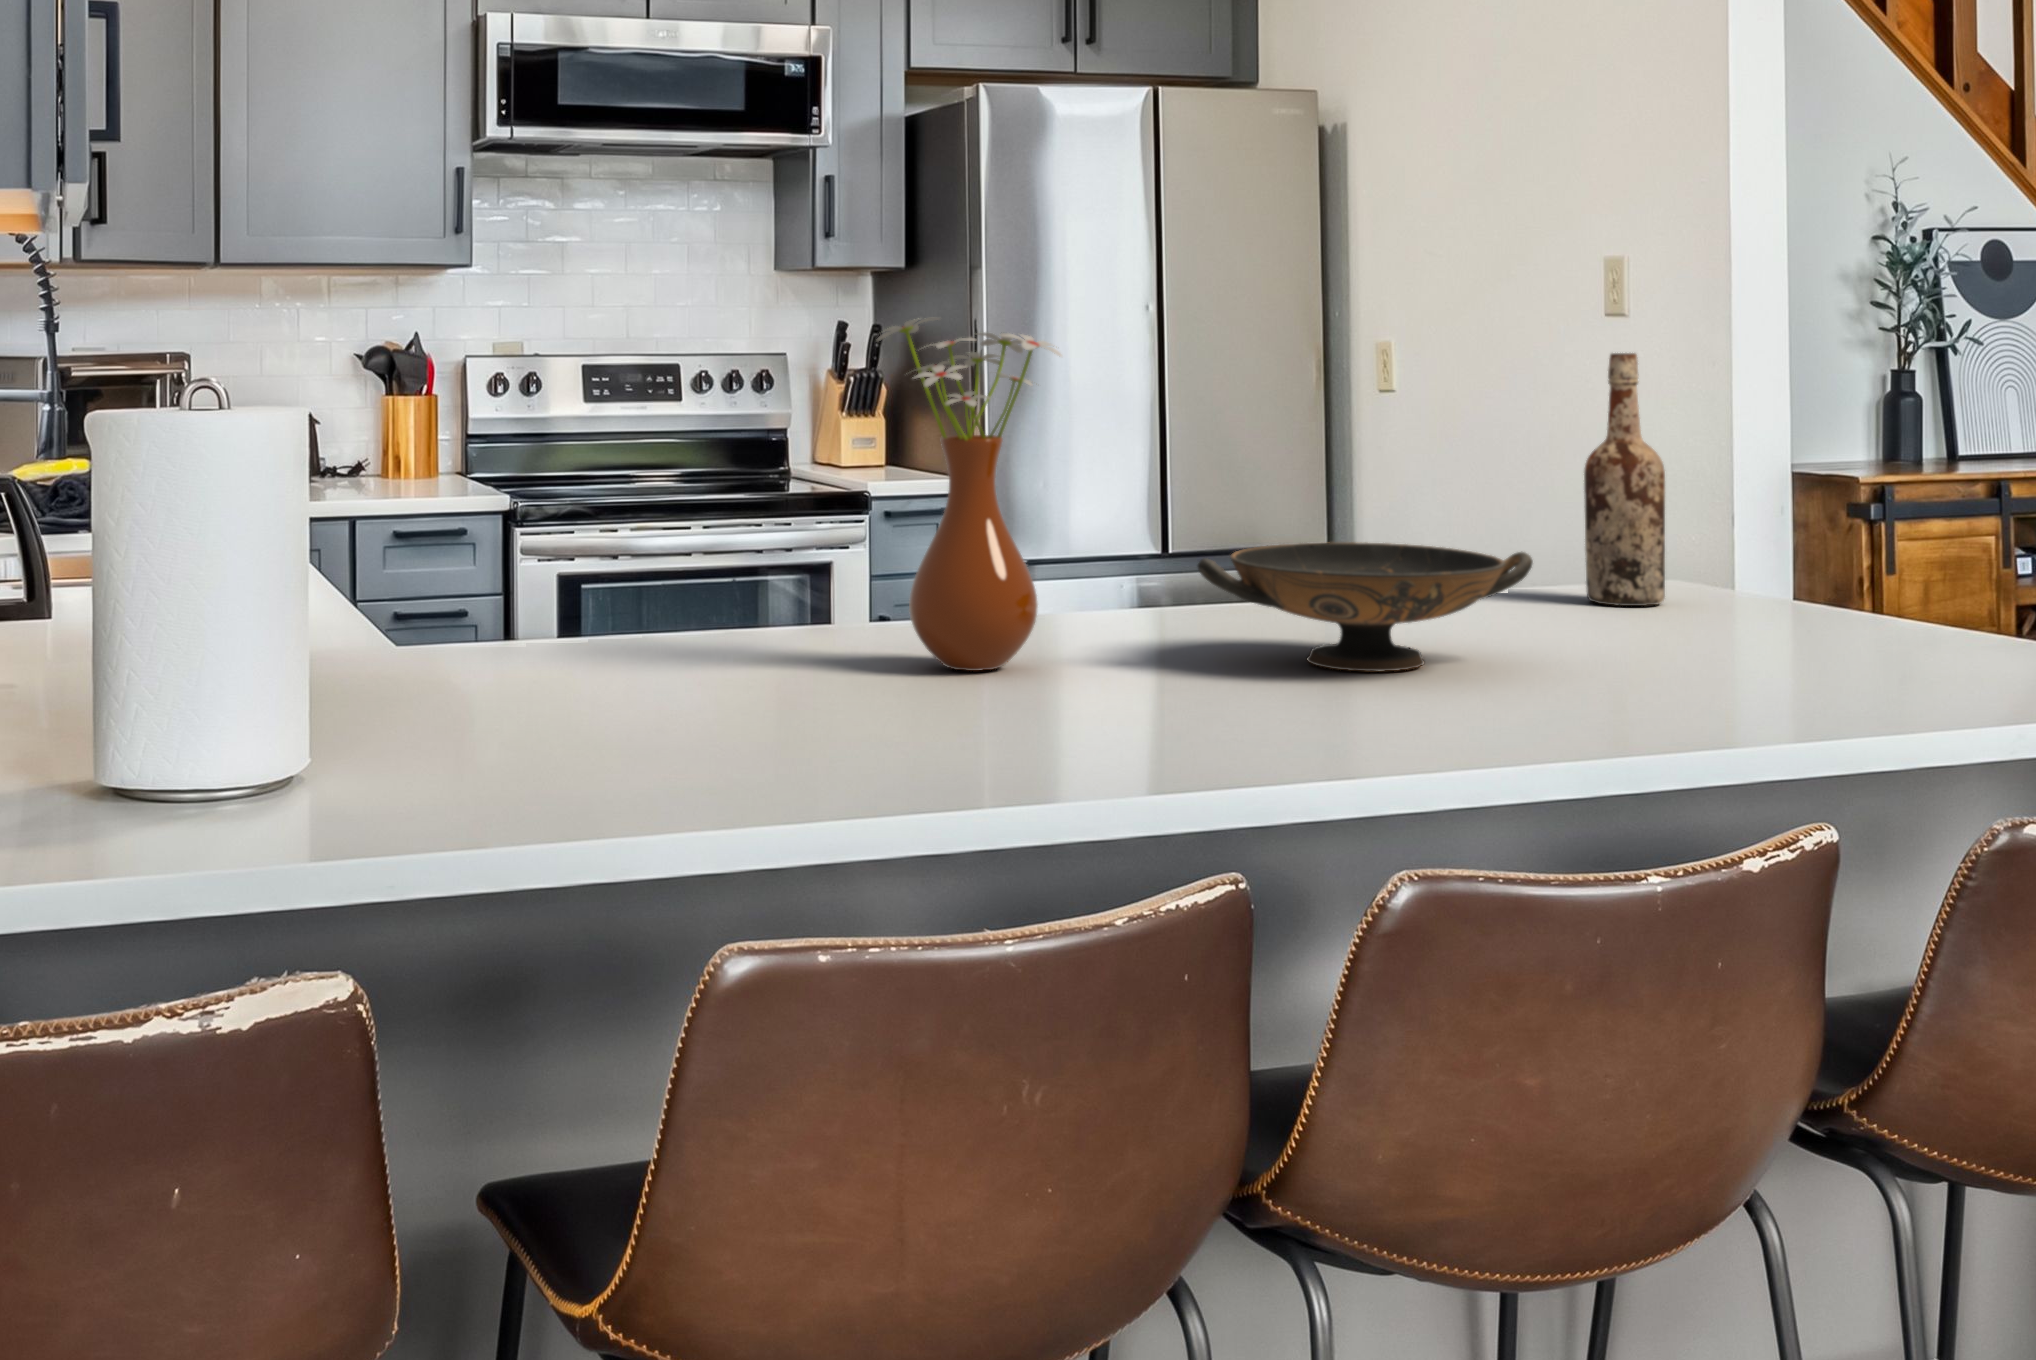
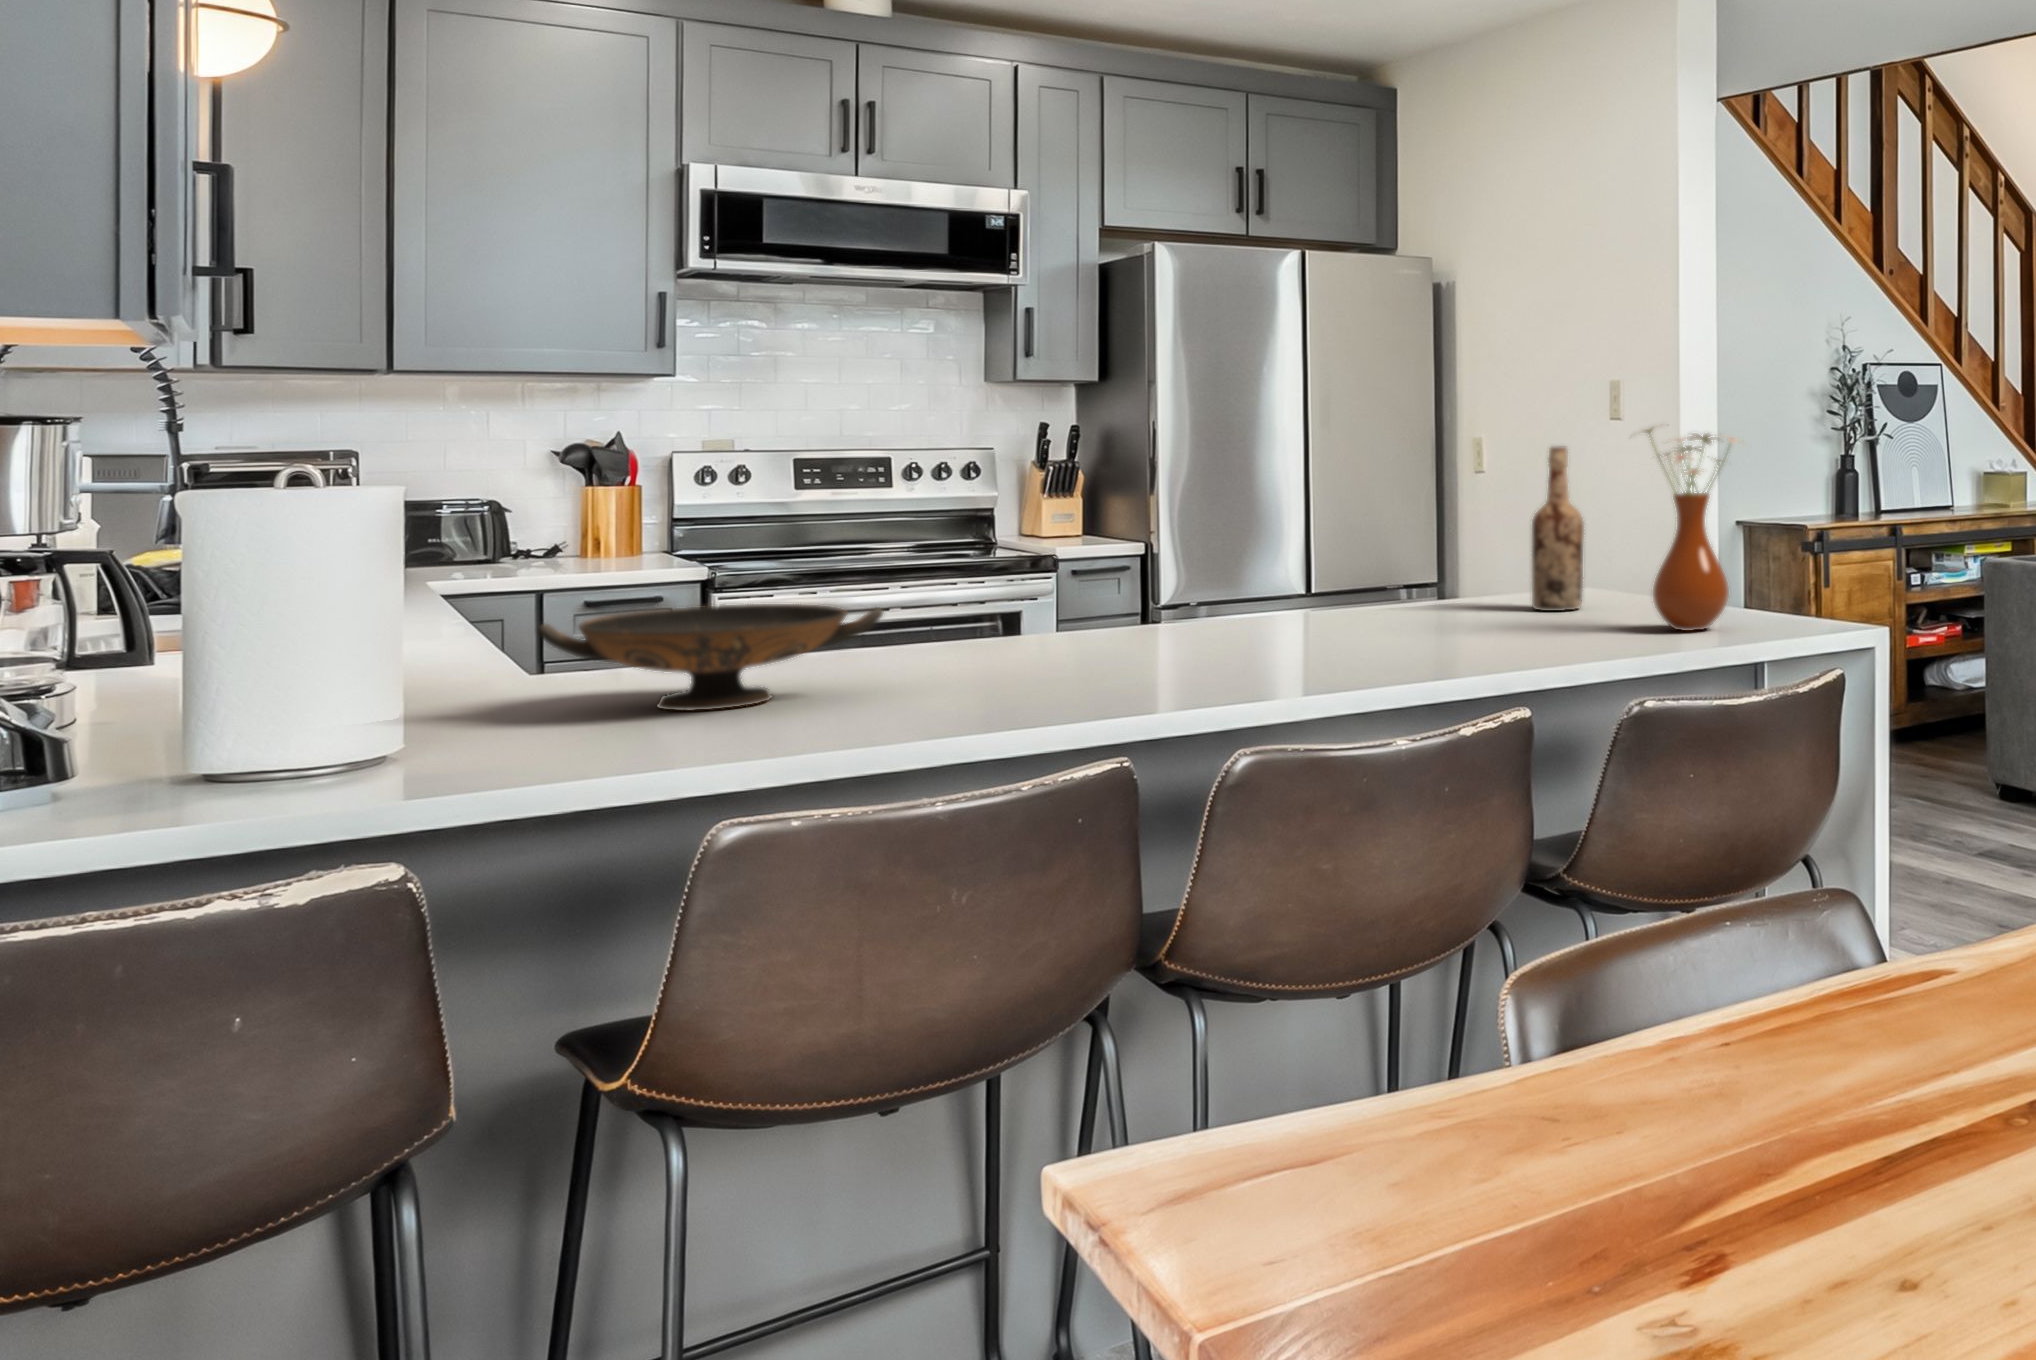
vase: present [877,318,1062,671] -> present [1644,426,1741,631]
decorative bowl: present [1198,542,1533,671] -> present [538,604,883,710]

